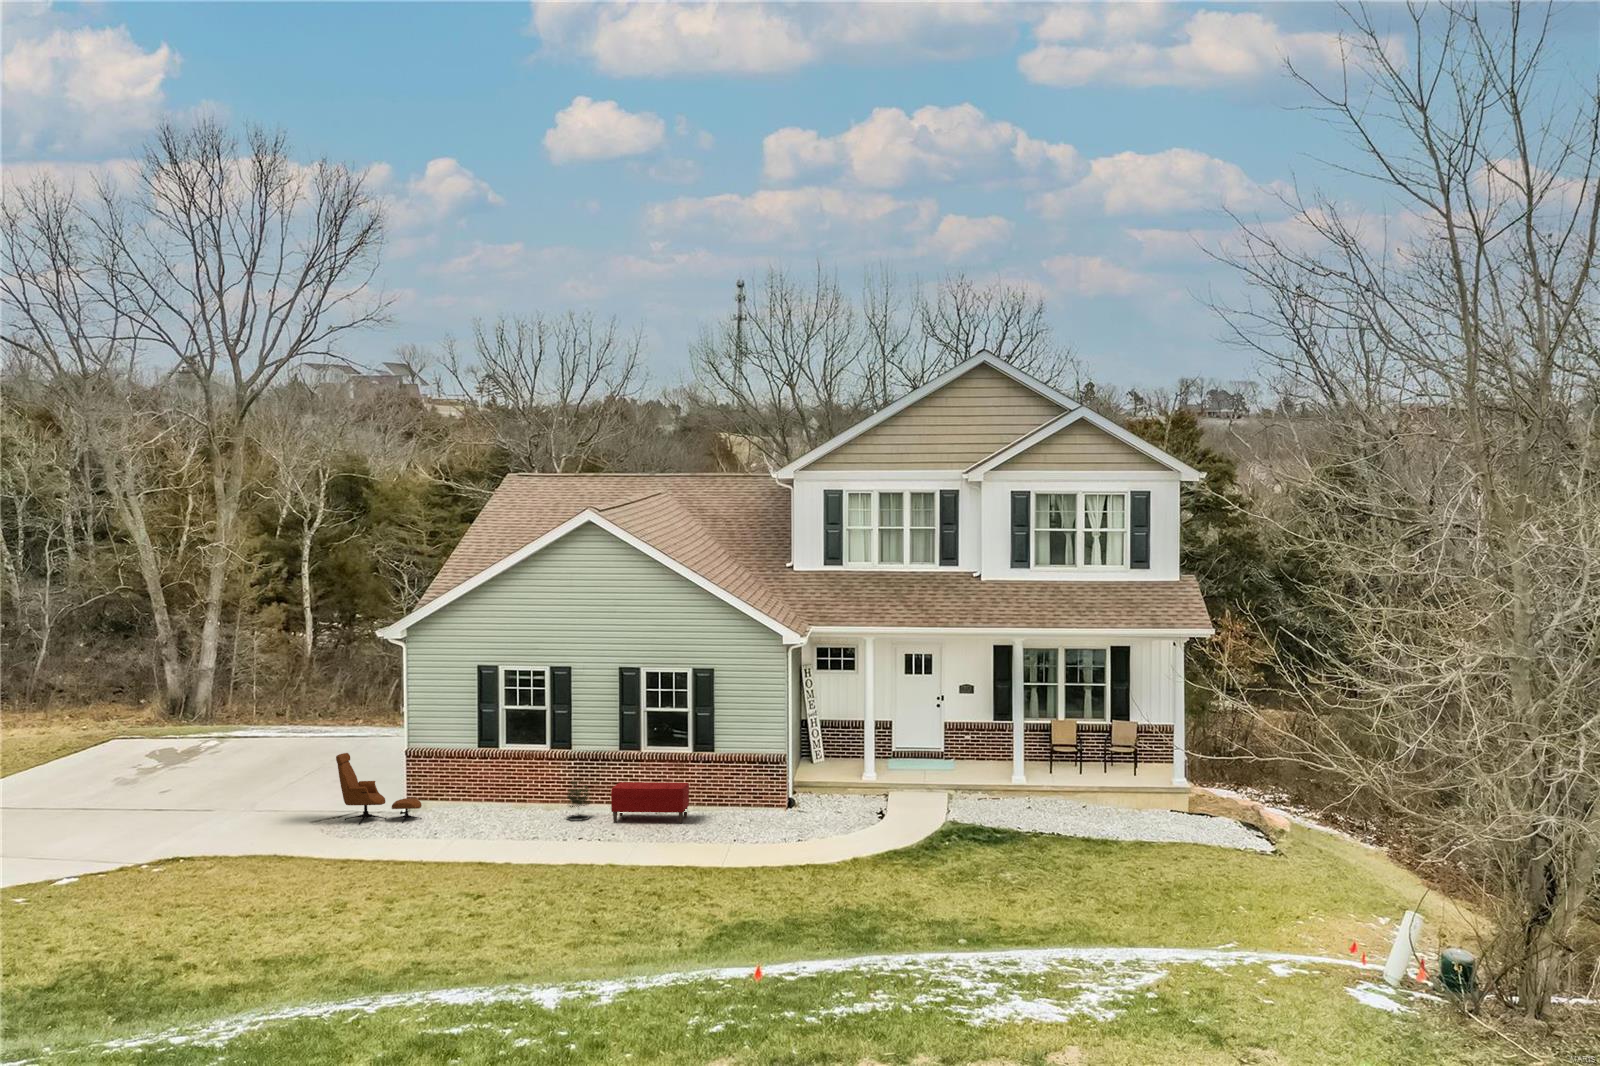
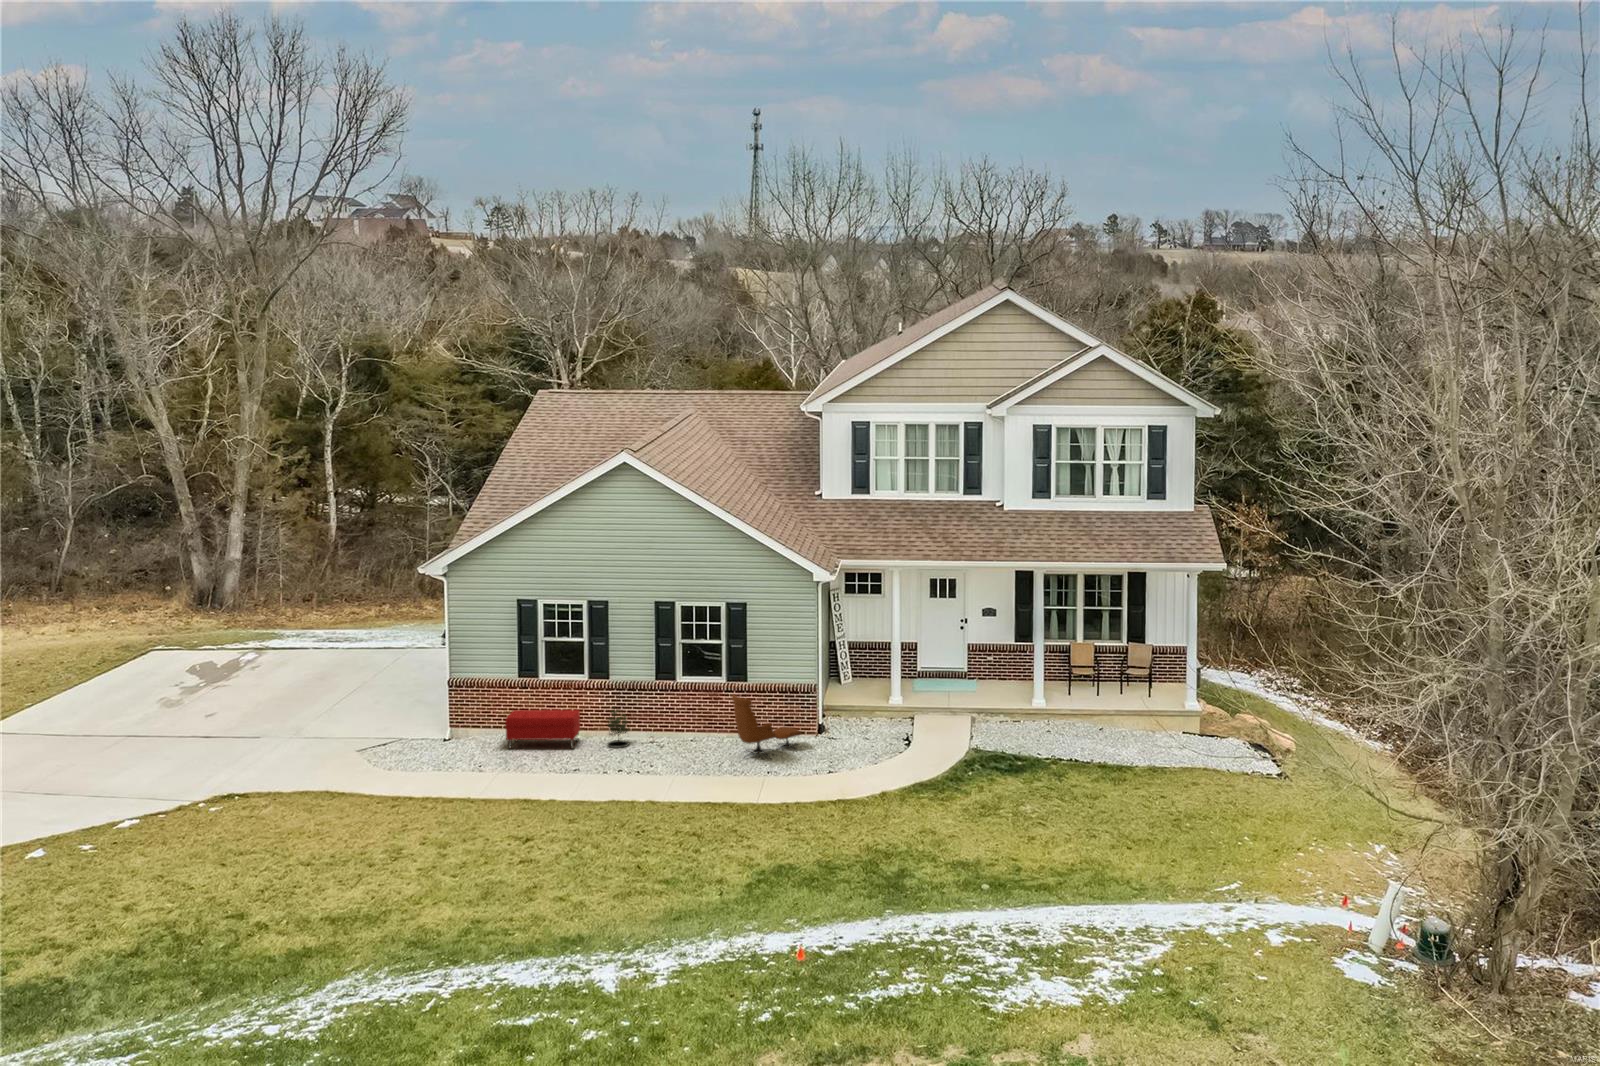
lounge chair: present [336,753,422,824] -> present [732,695,800,756]
bench: present [611,782,689,823] -> present [505,710,580,749]

